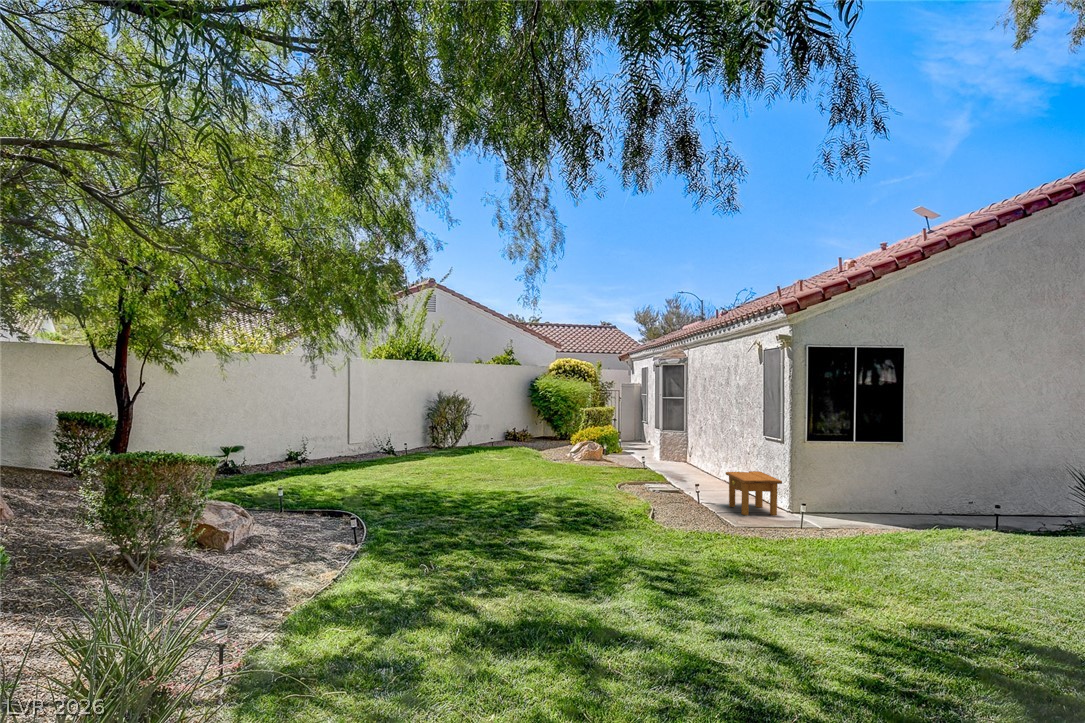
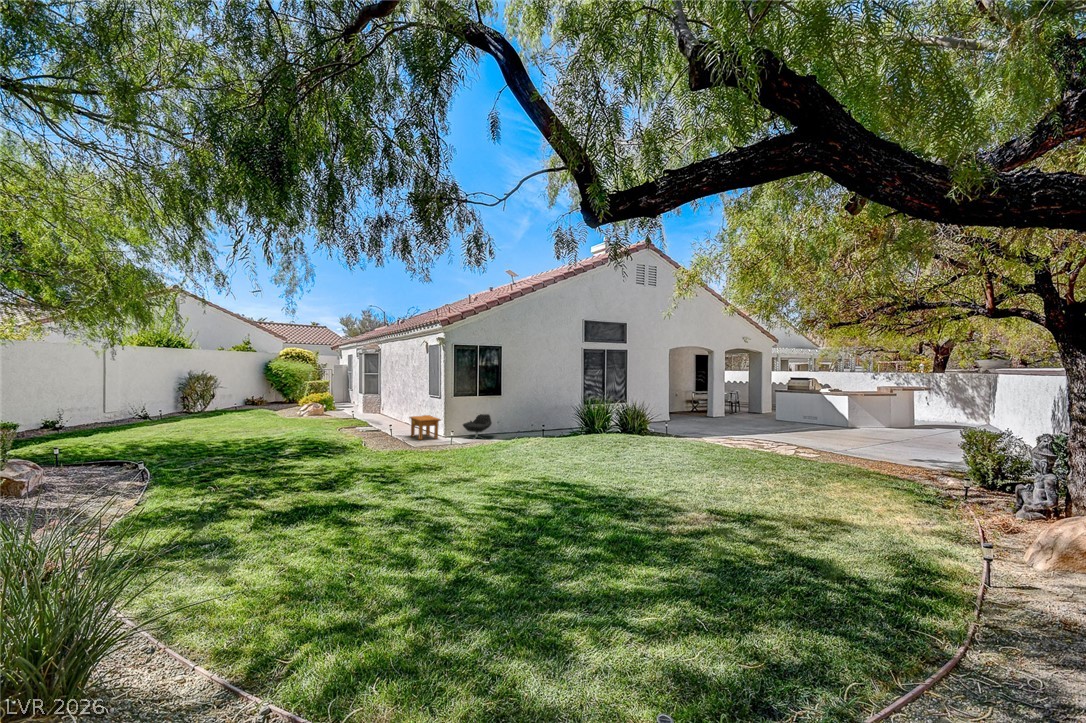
lounge chair: none [824,475,885,526] -> present [463,414,492,438]

